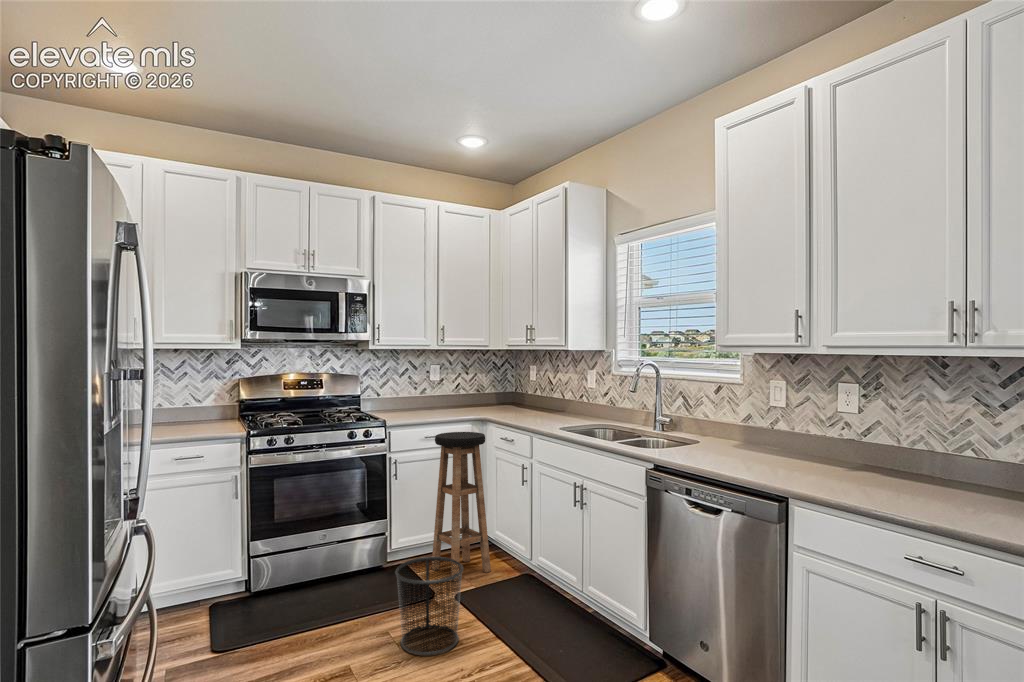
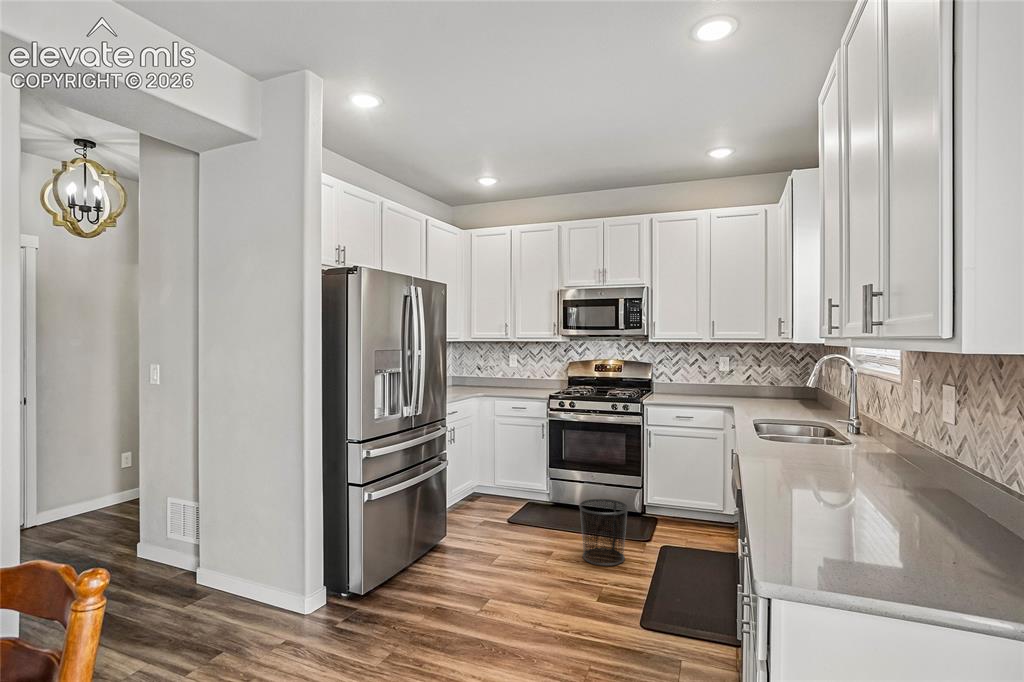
bar stool: present [431,432,491,581] -> none [672,415,716,540]

